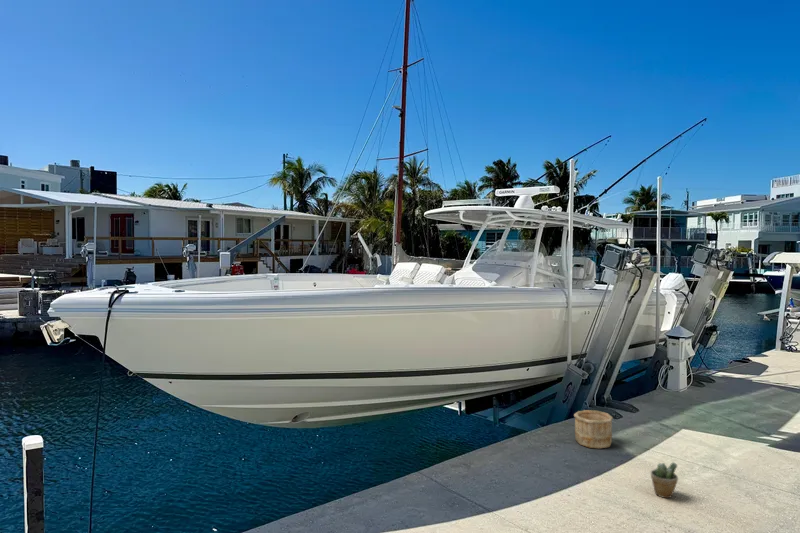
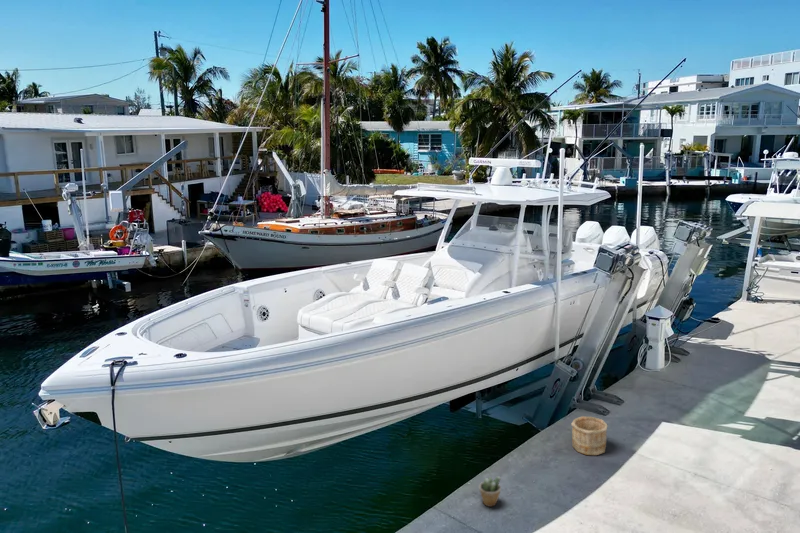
potted plant: present [651,463,678,498] -> present [479,477,501,507]

